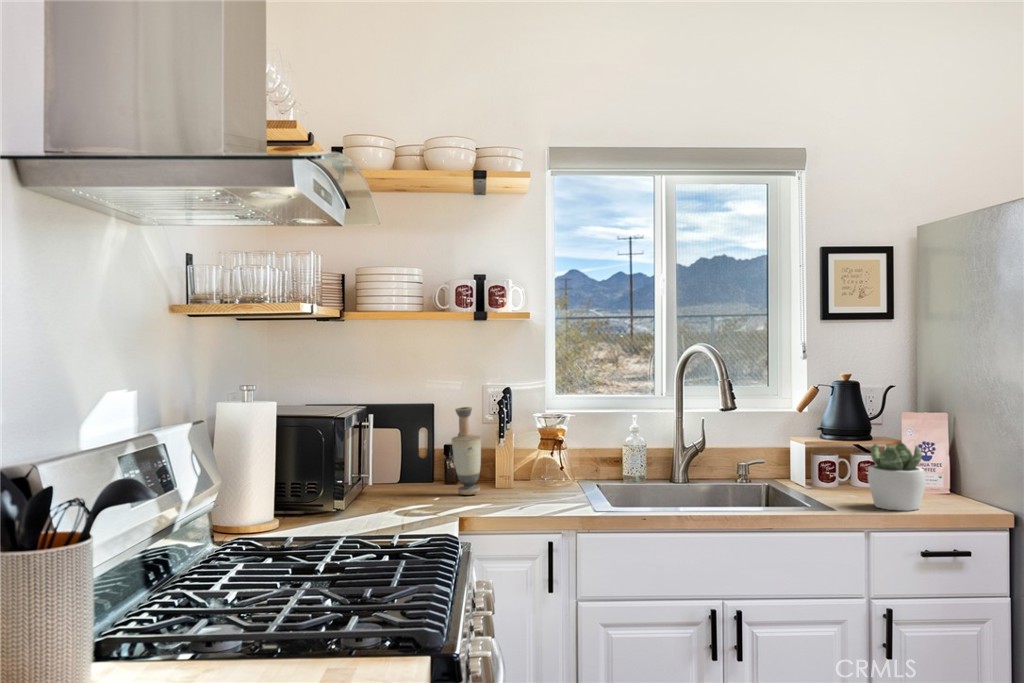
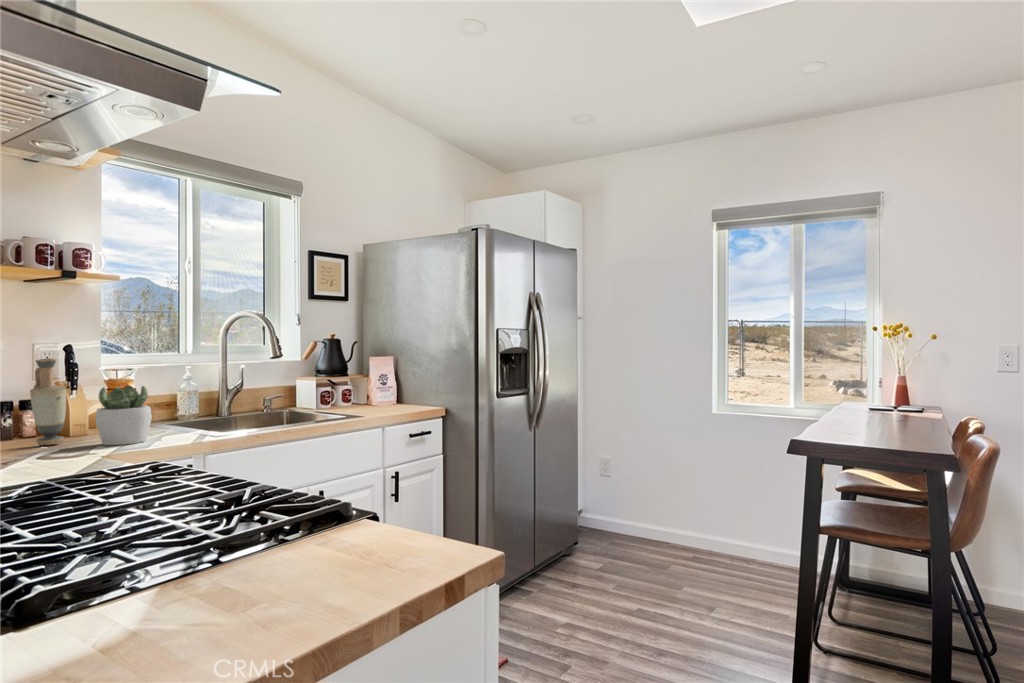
succulent plant: present [868,443,926,511] -> present [95,386,152,445]

